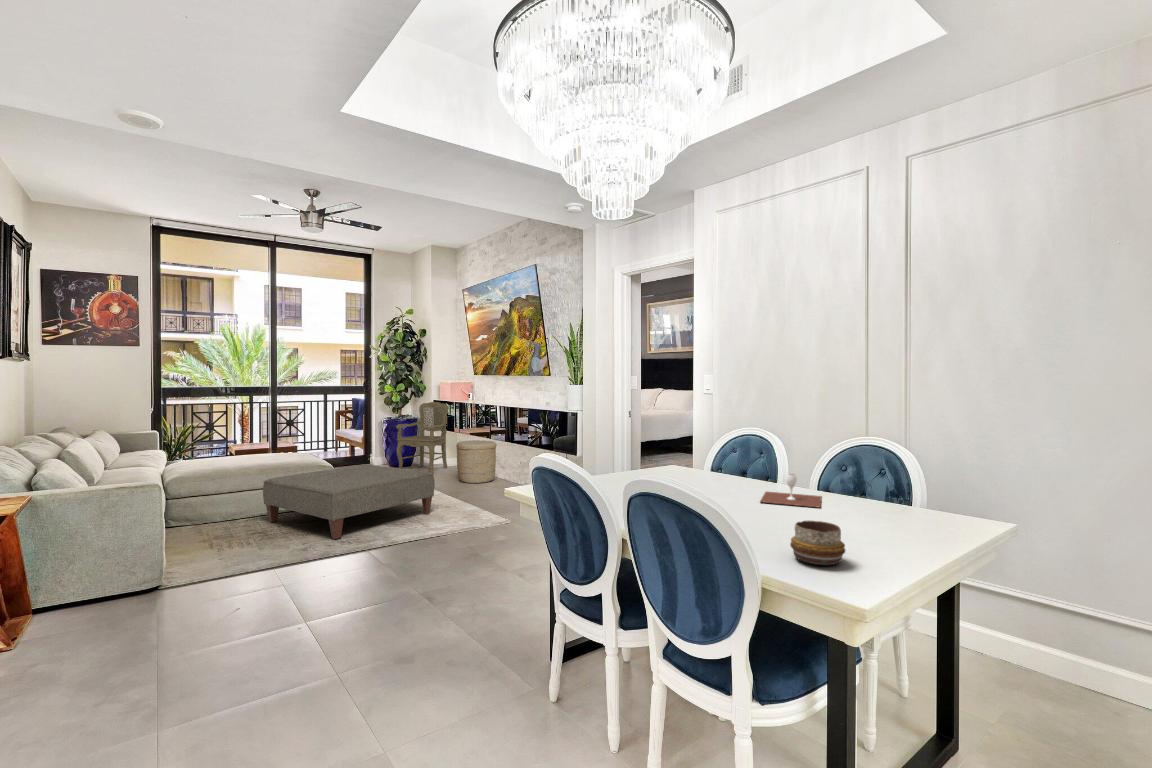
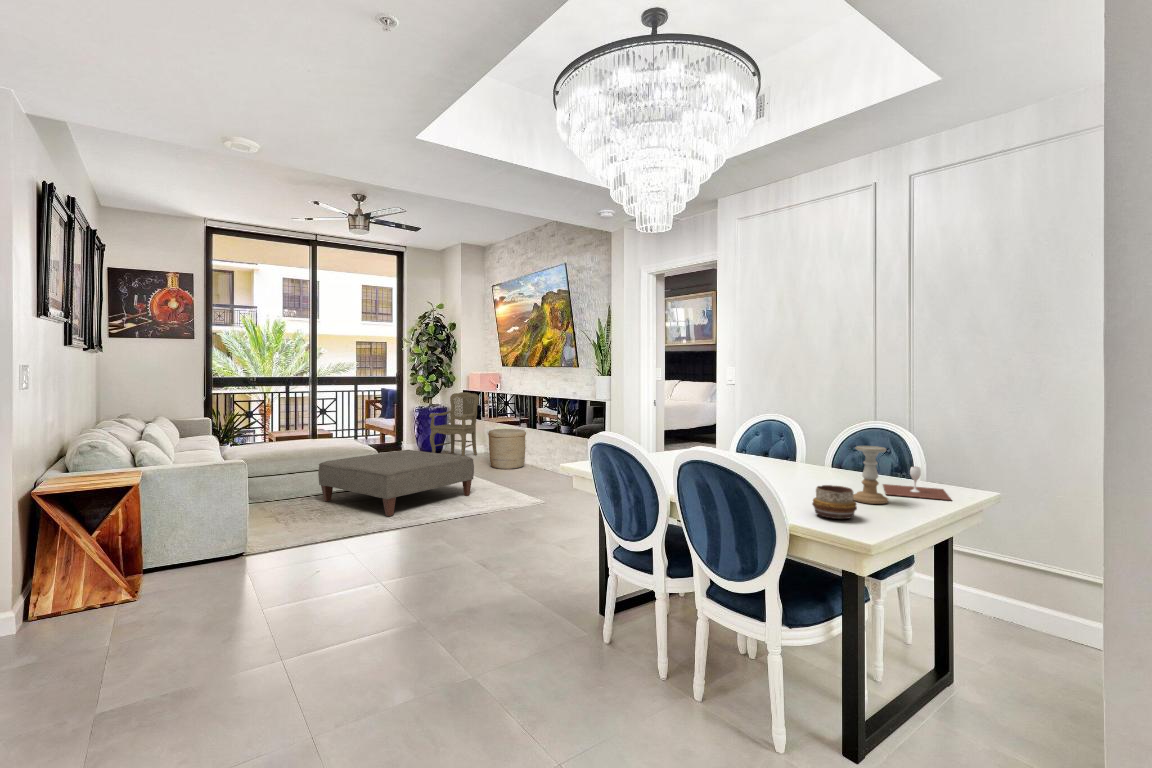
candle holder: none [839,469,882,541] -> present [853,446,888,504]
wine glass: present [760,474,822,507] -> present [883,467,951,500]

